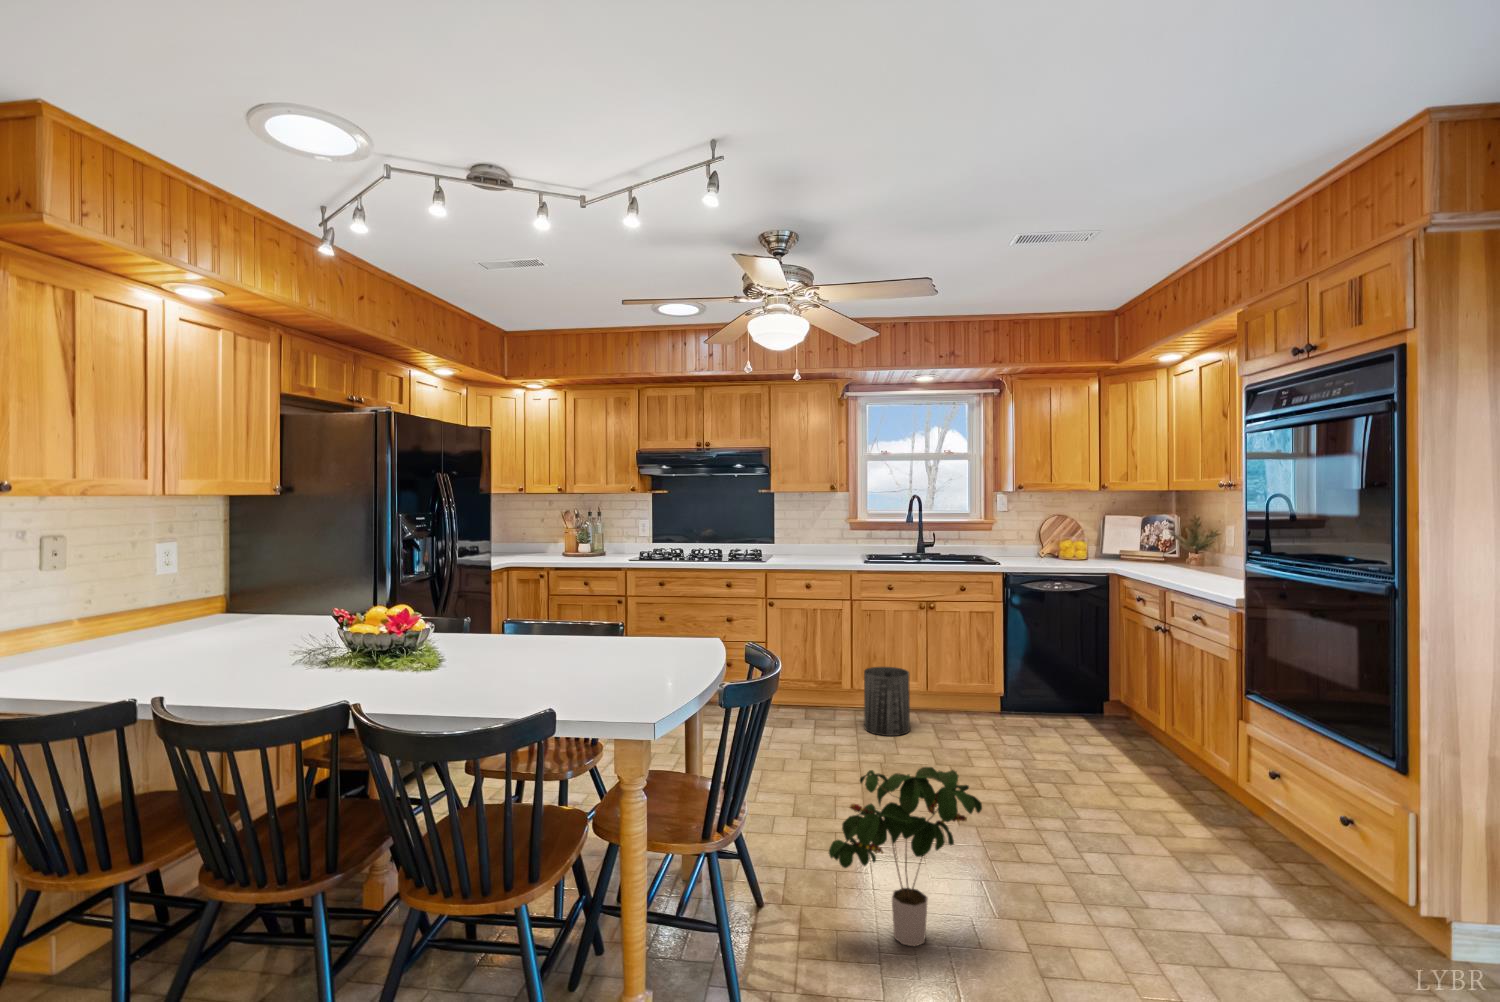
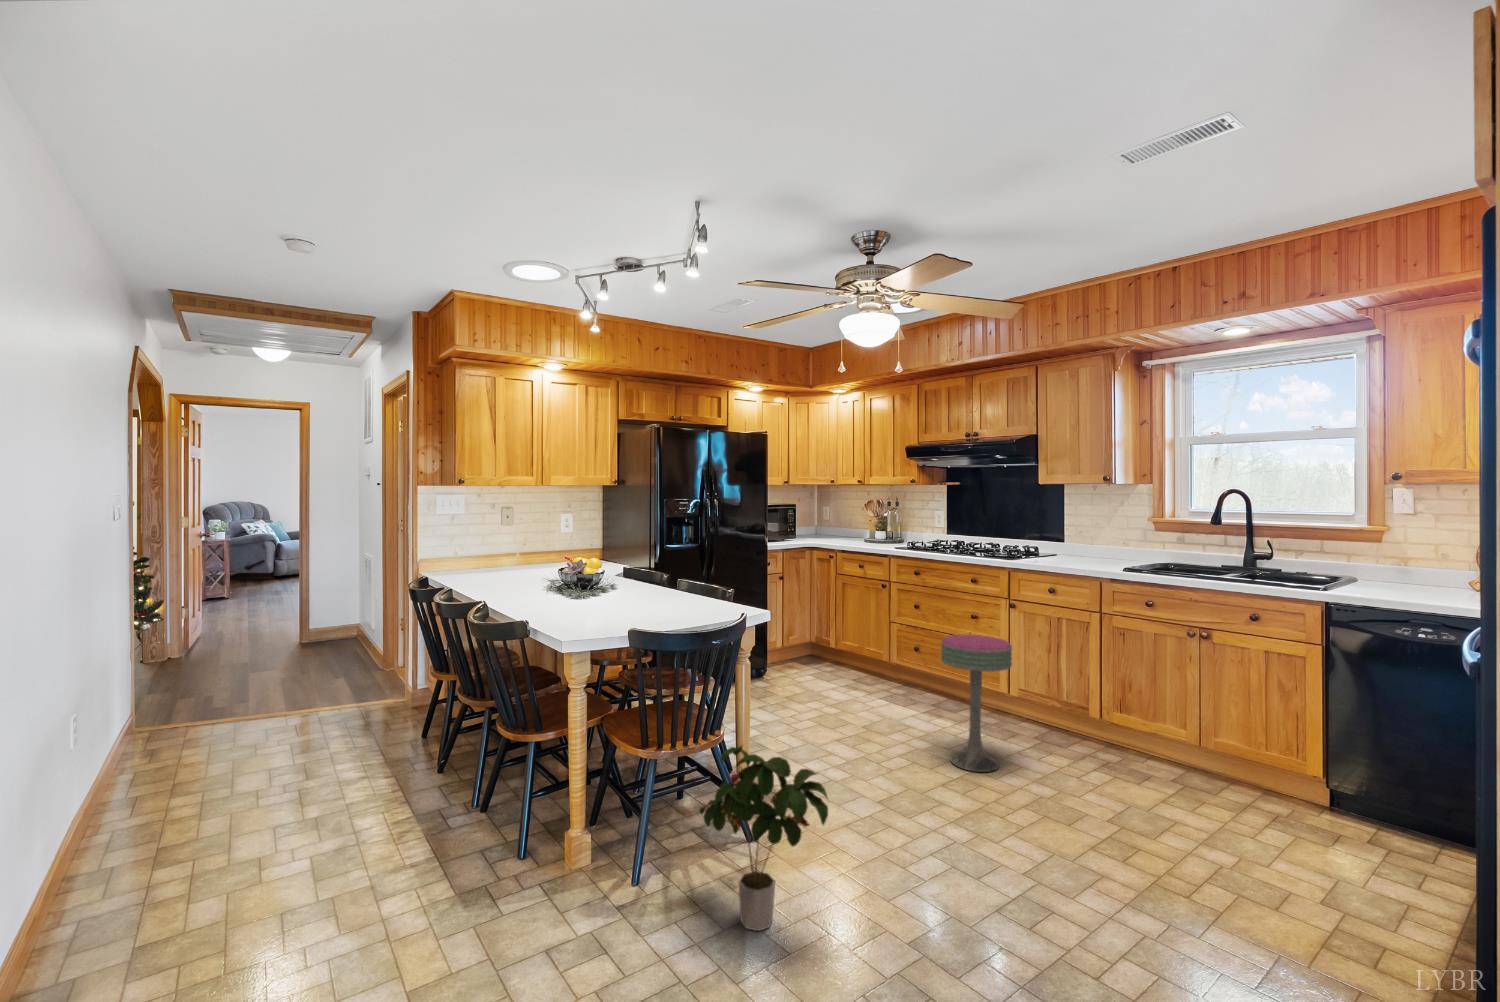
bar stool: none [785,633,847,758] -> present [941,634,1012,772]
trash can: present [864,667,910,736] -> none [1067,693,1129,781]

